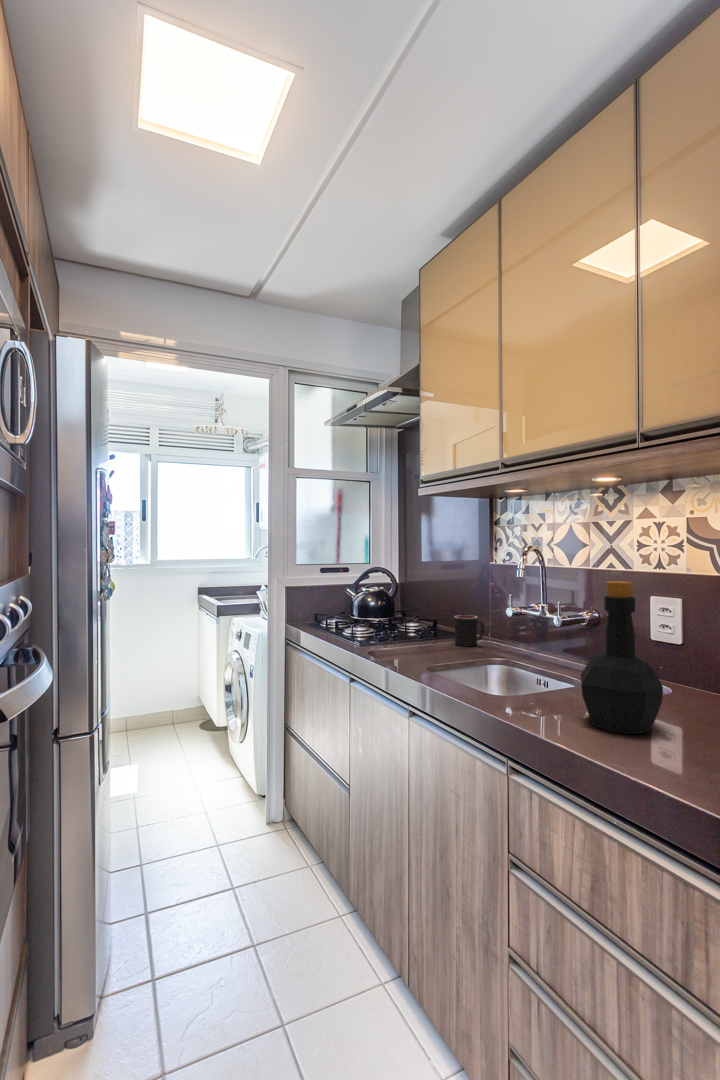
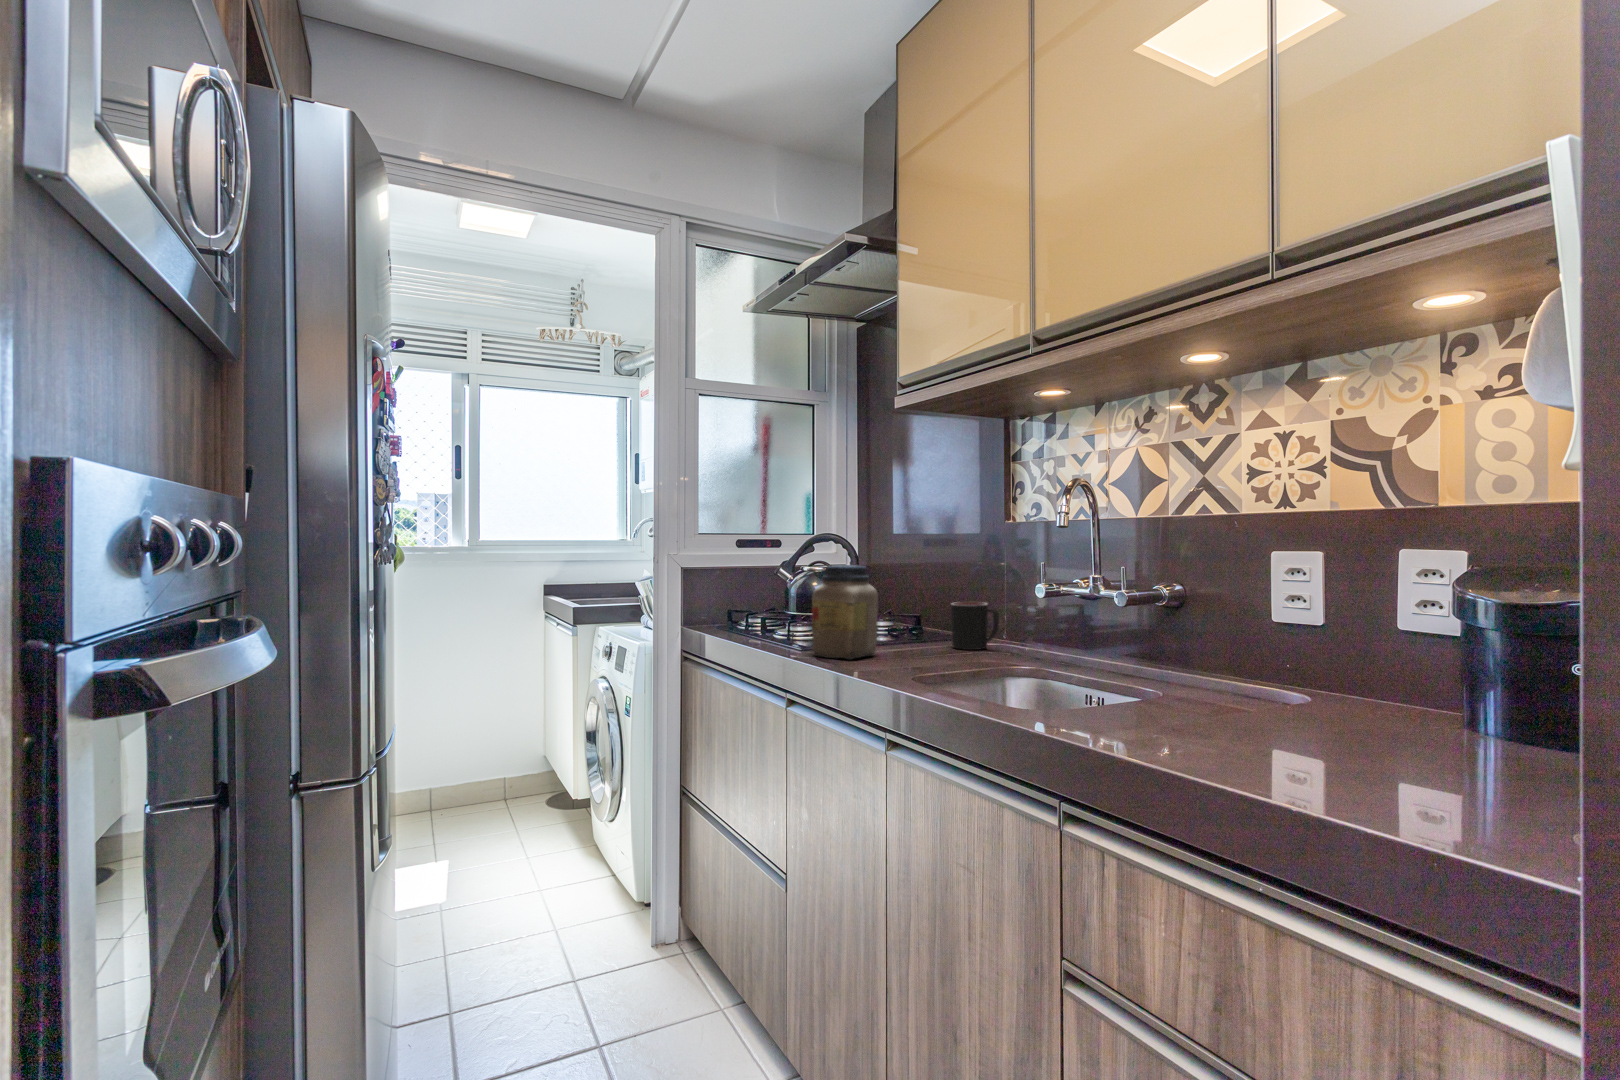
bottle: present [581,581,663,734] -> none [1173,503,1314,752]
jar: none [366,594,408,654] -> present [812,565,878,659]

